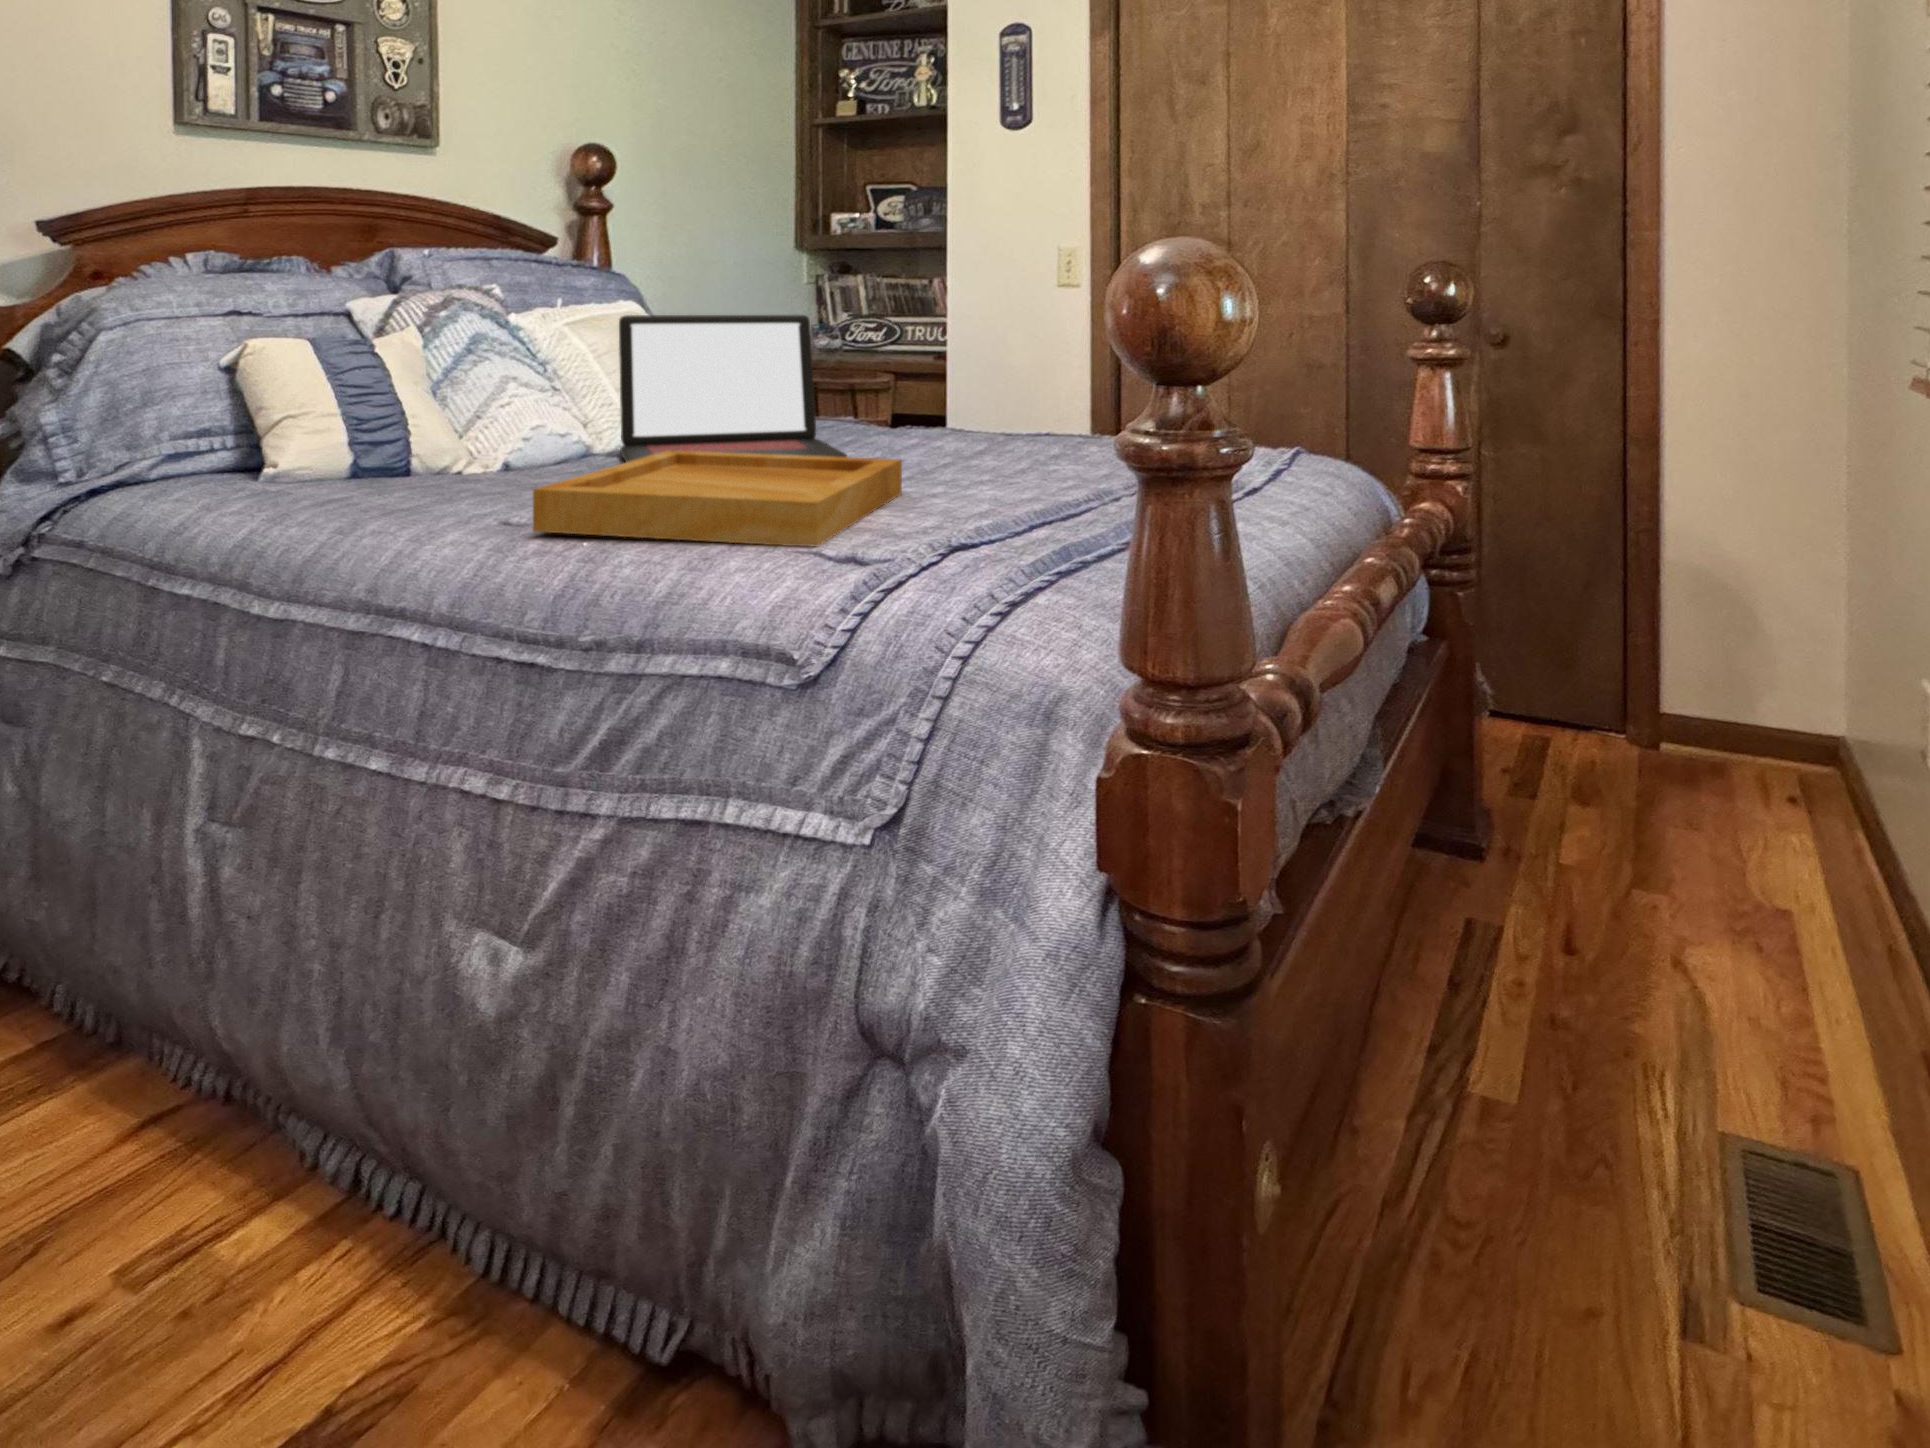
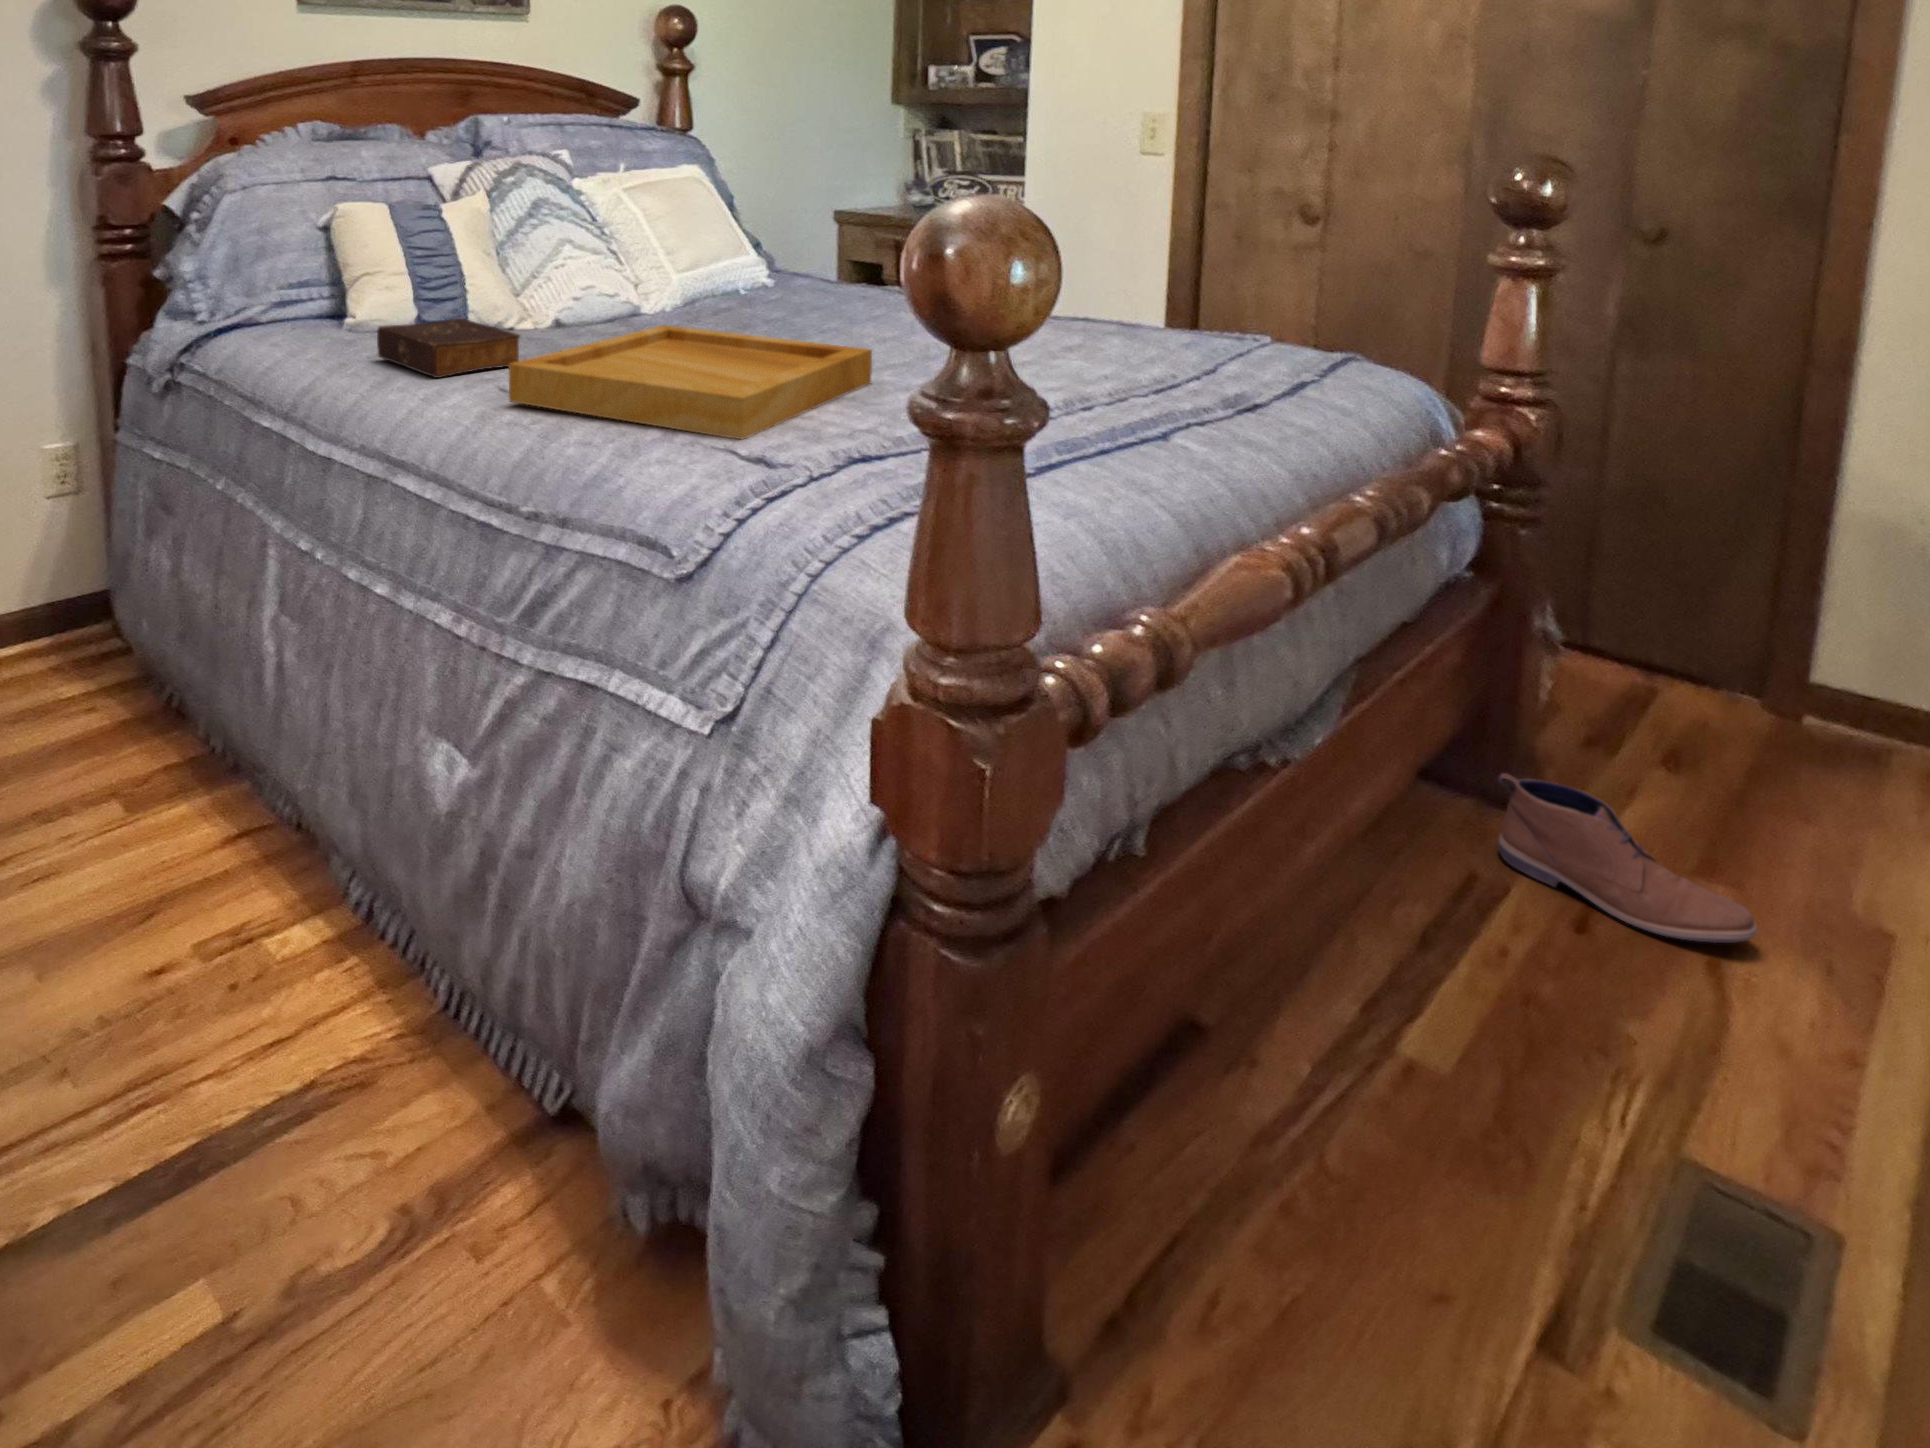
laptop: present [619,315,847,462] -> none [644,187,851,339]
book: none [333,457,512,518] -> present [377,318,520,378]
shoe: none [1469,825,1694,952] -> present [1498,773,1758,943]

